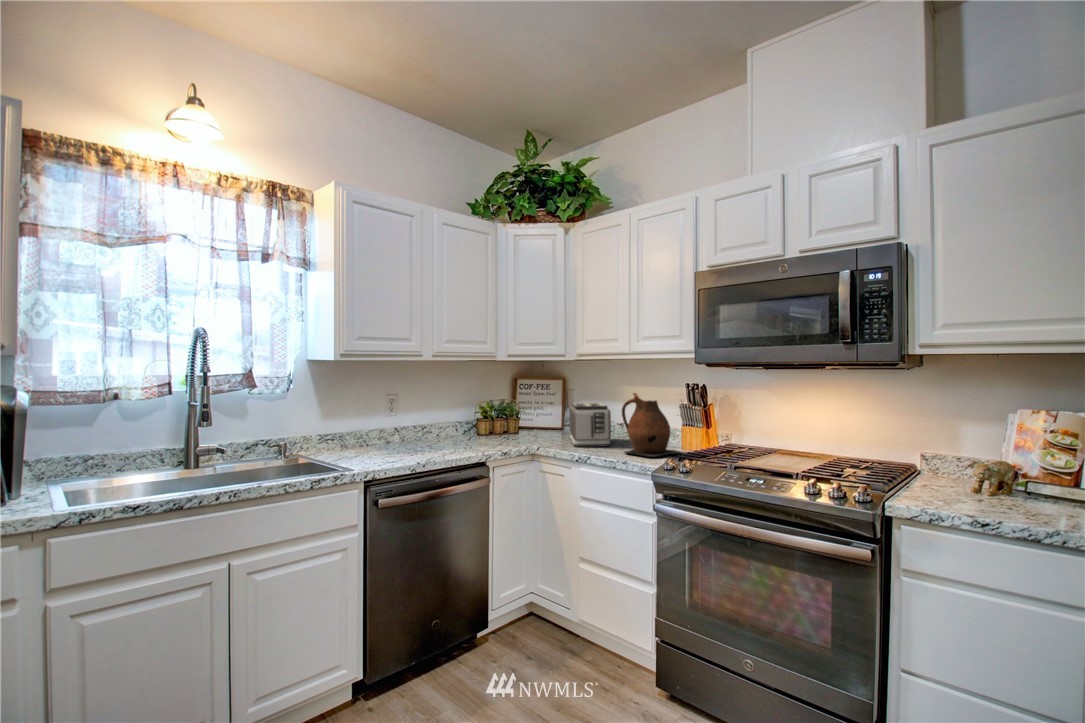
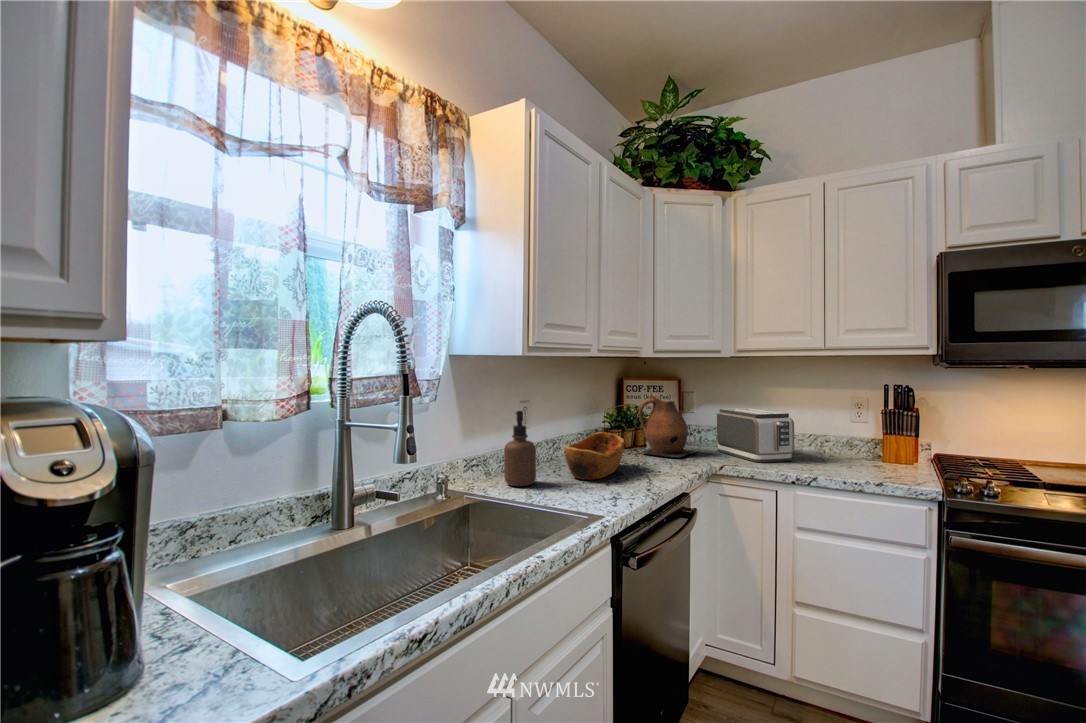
ceramic pitcher: present [622,393,680,457] -> present [639,393,696,458]
soap dispenser: none [340,400,365,455] -> present [504,411,536,486]
wooden bowl: none [392,420,453,453] -> present [564,432,624,480]

